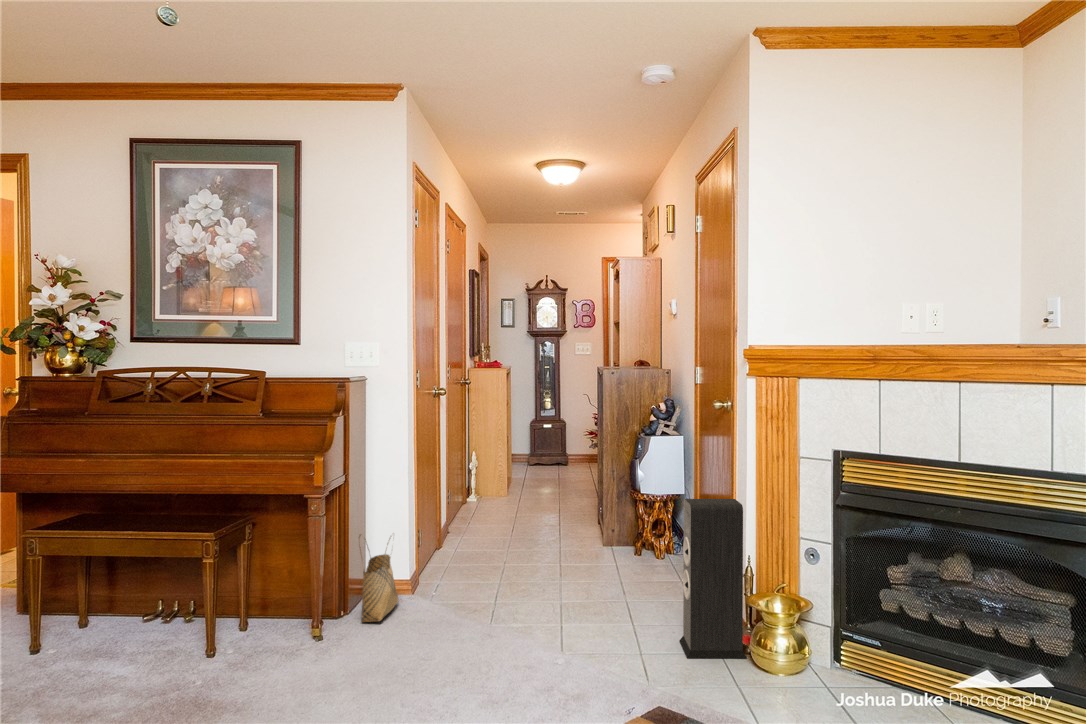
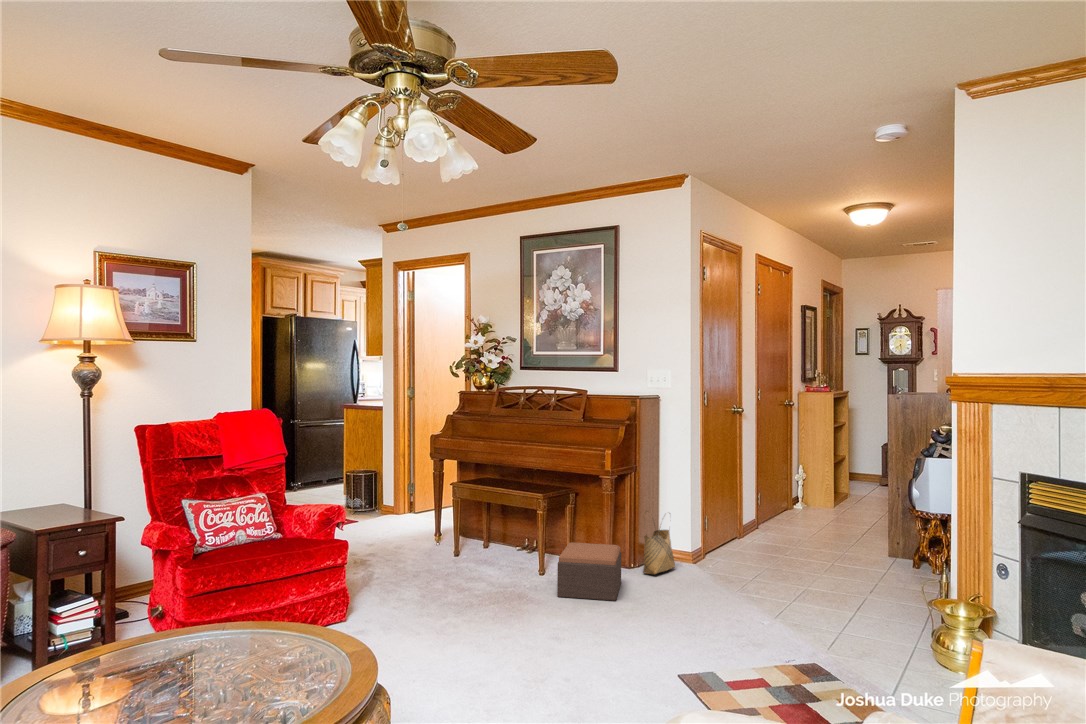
speaker: present [680,499,747,658] -> none [879,506,941,653]
footstool: none [255,597,353,704] -> present [557,542,621,601]

